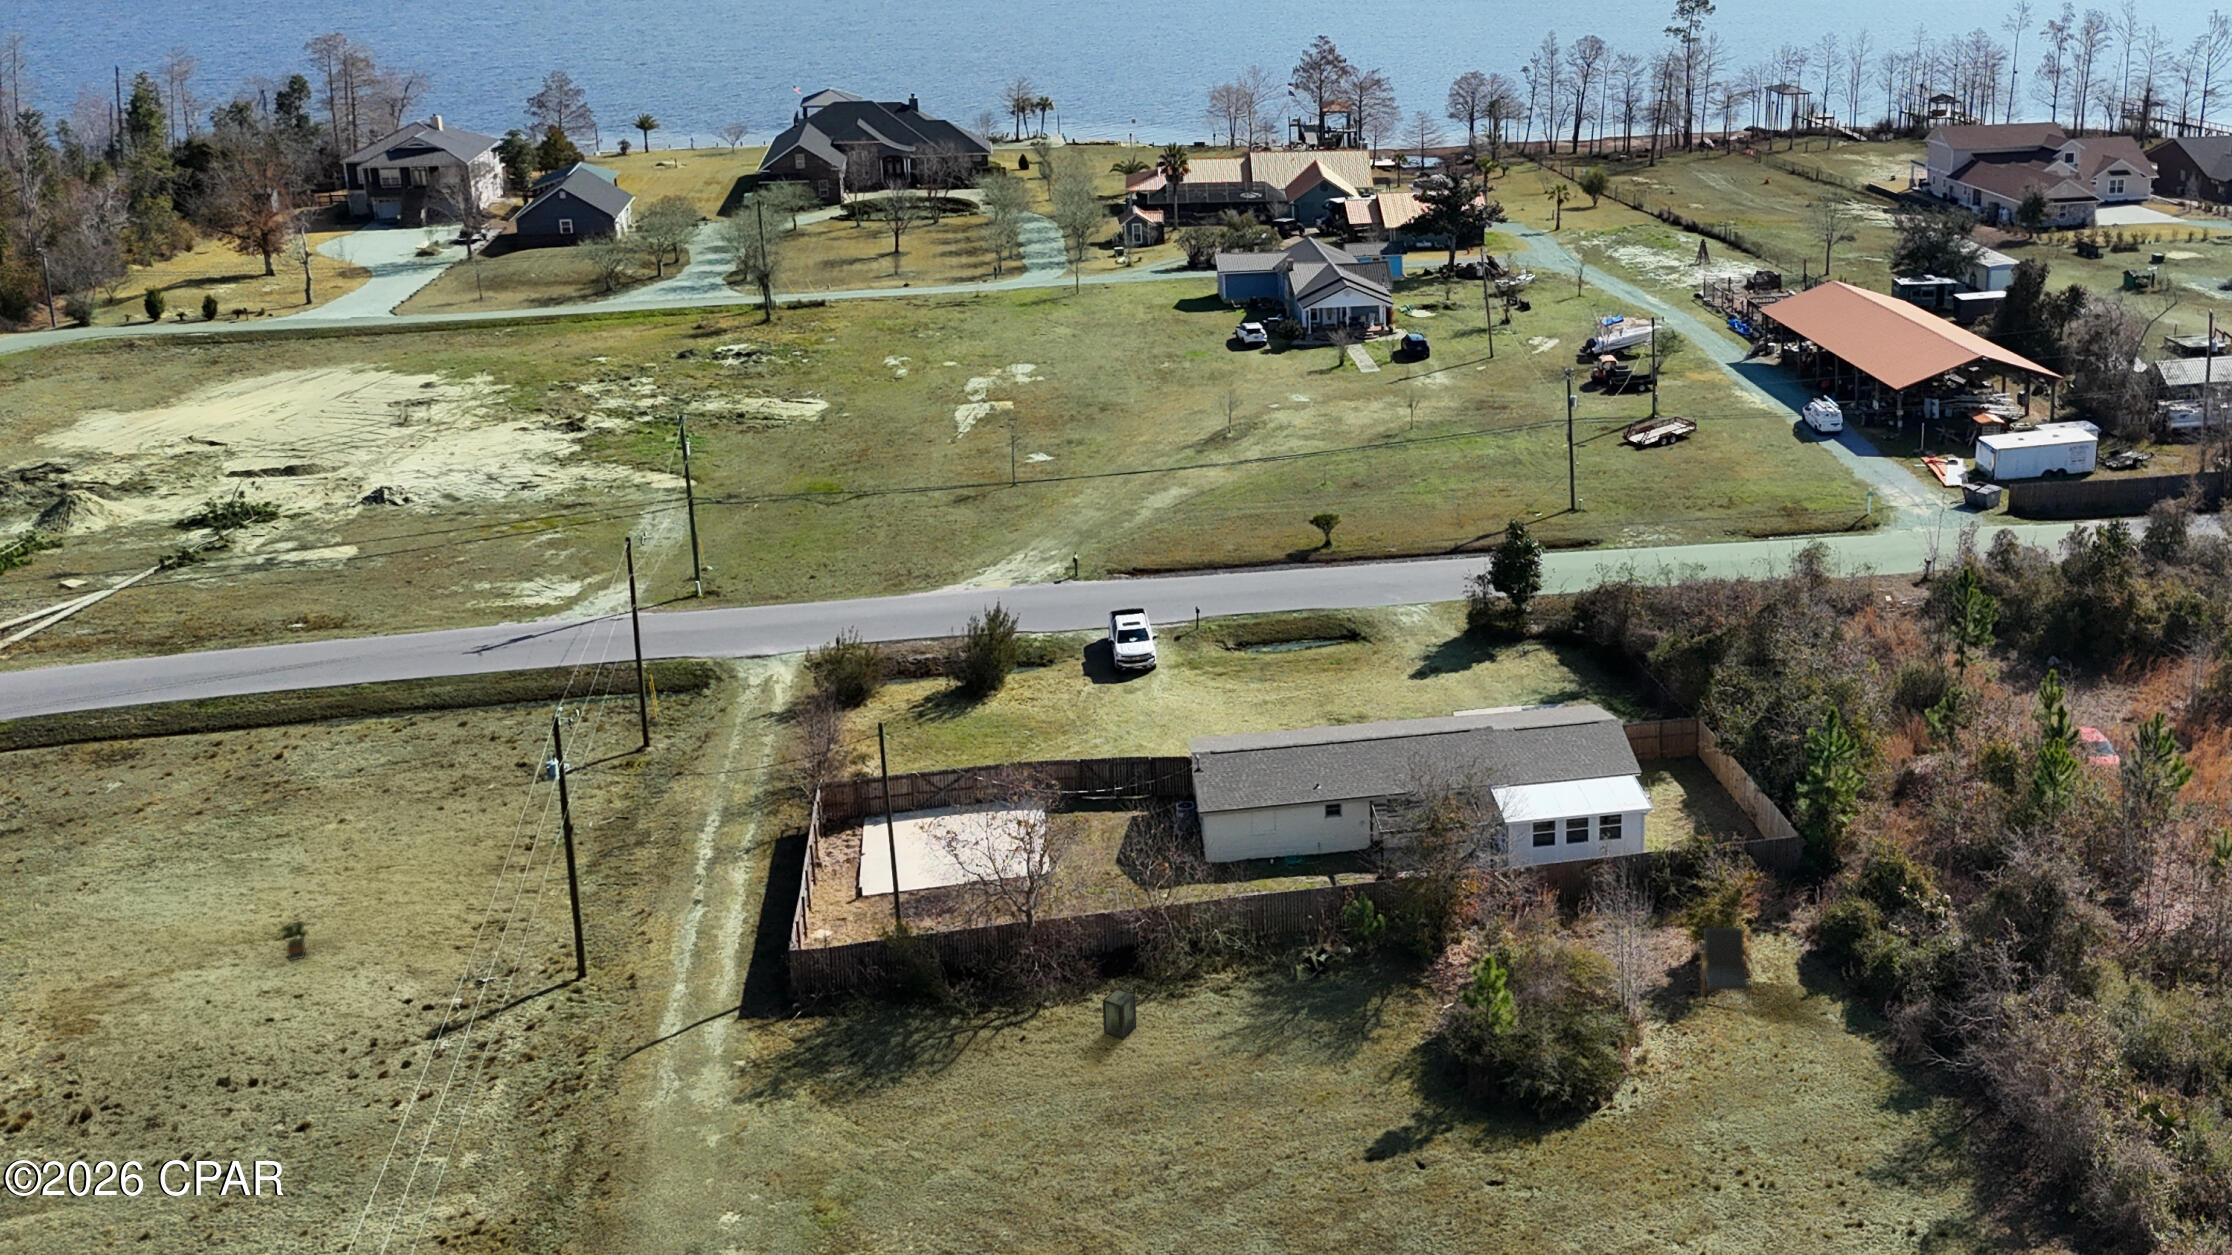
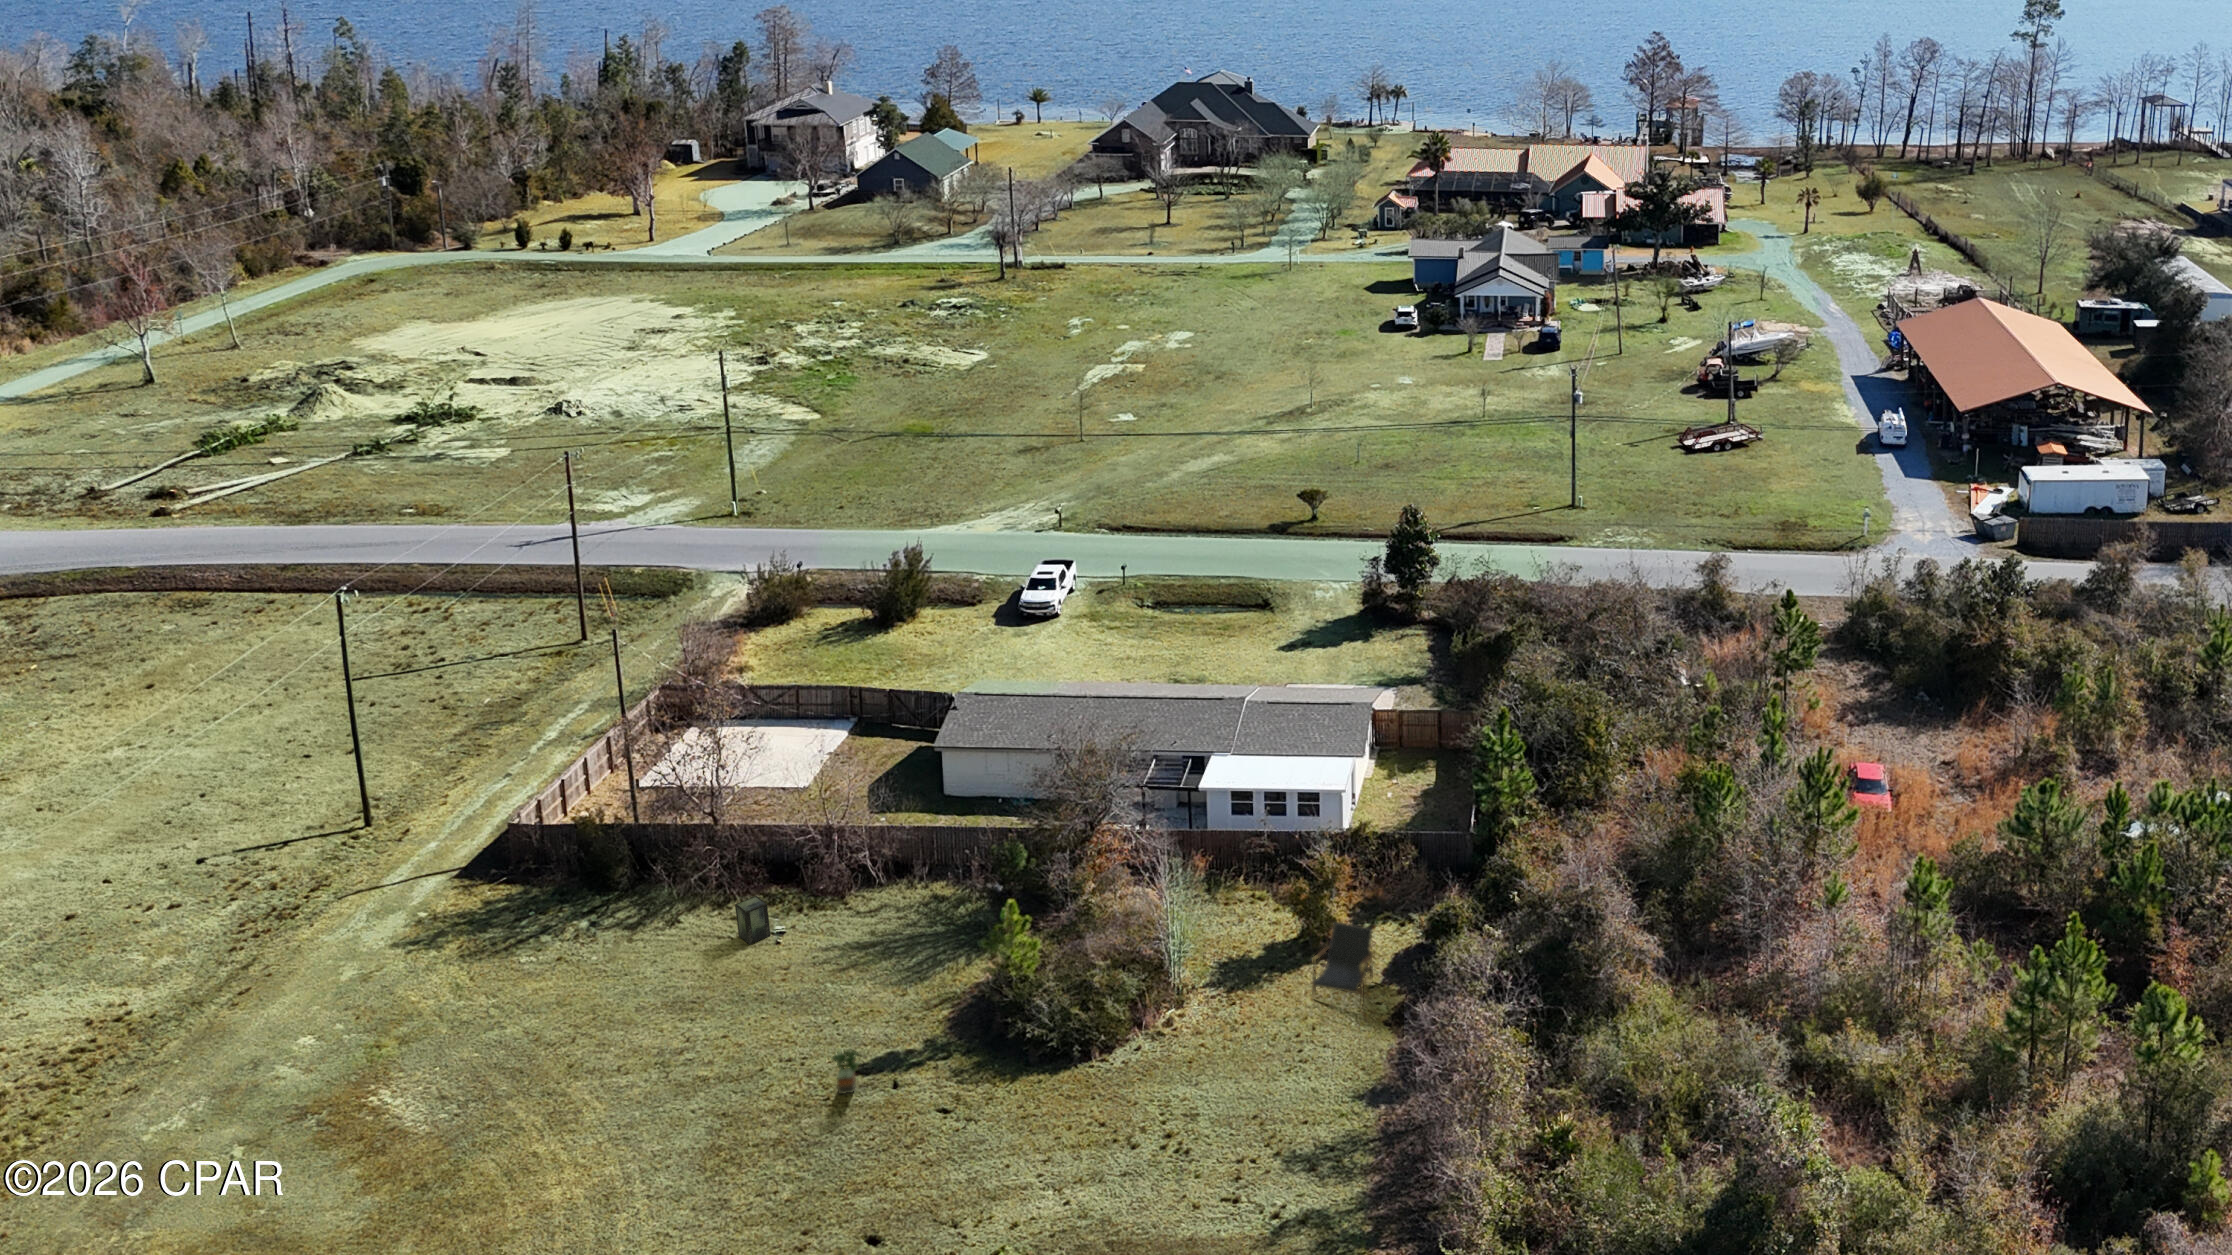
potted tree: present [280,921,308,961] -> present [831,1050,858,1094]

